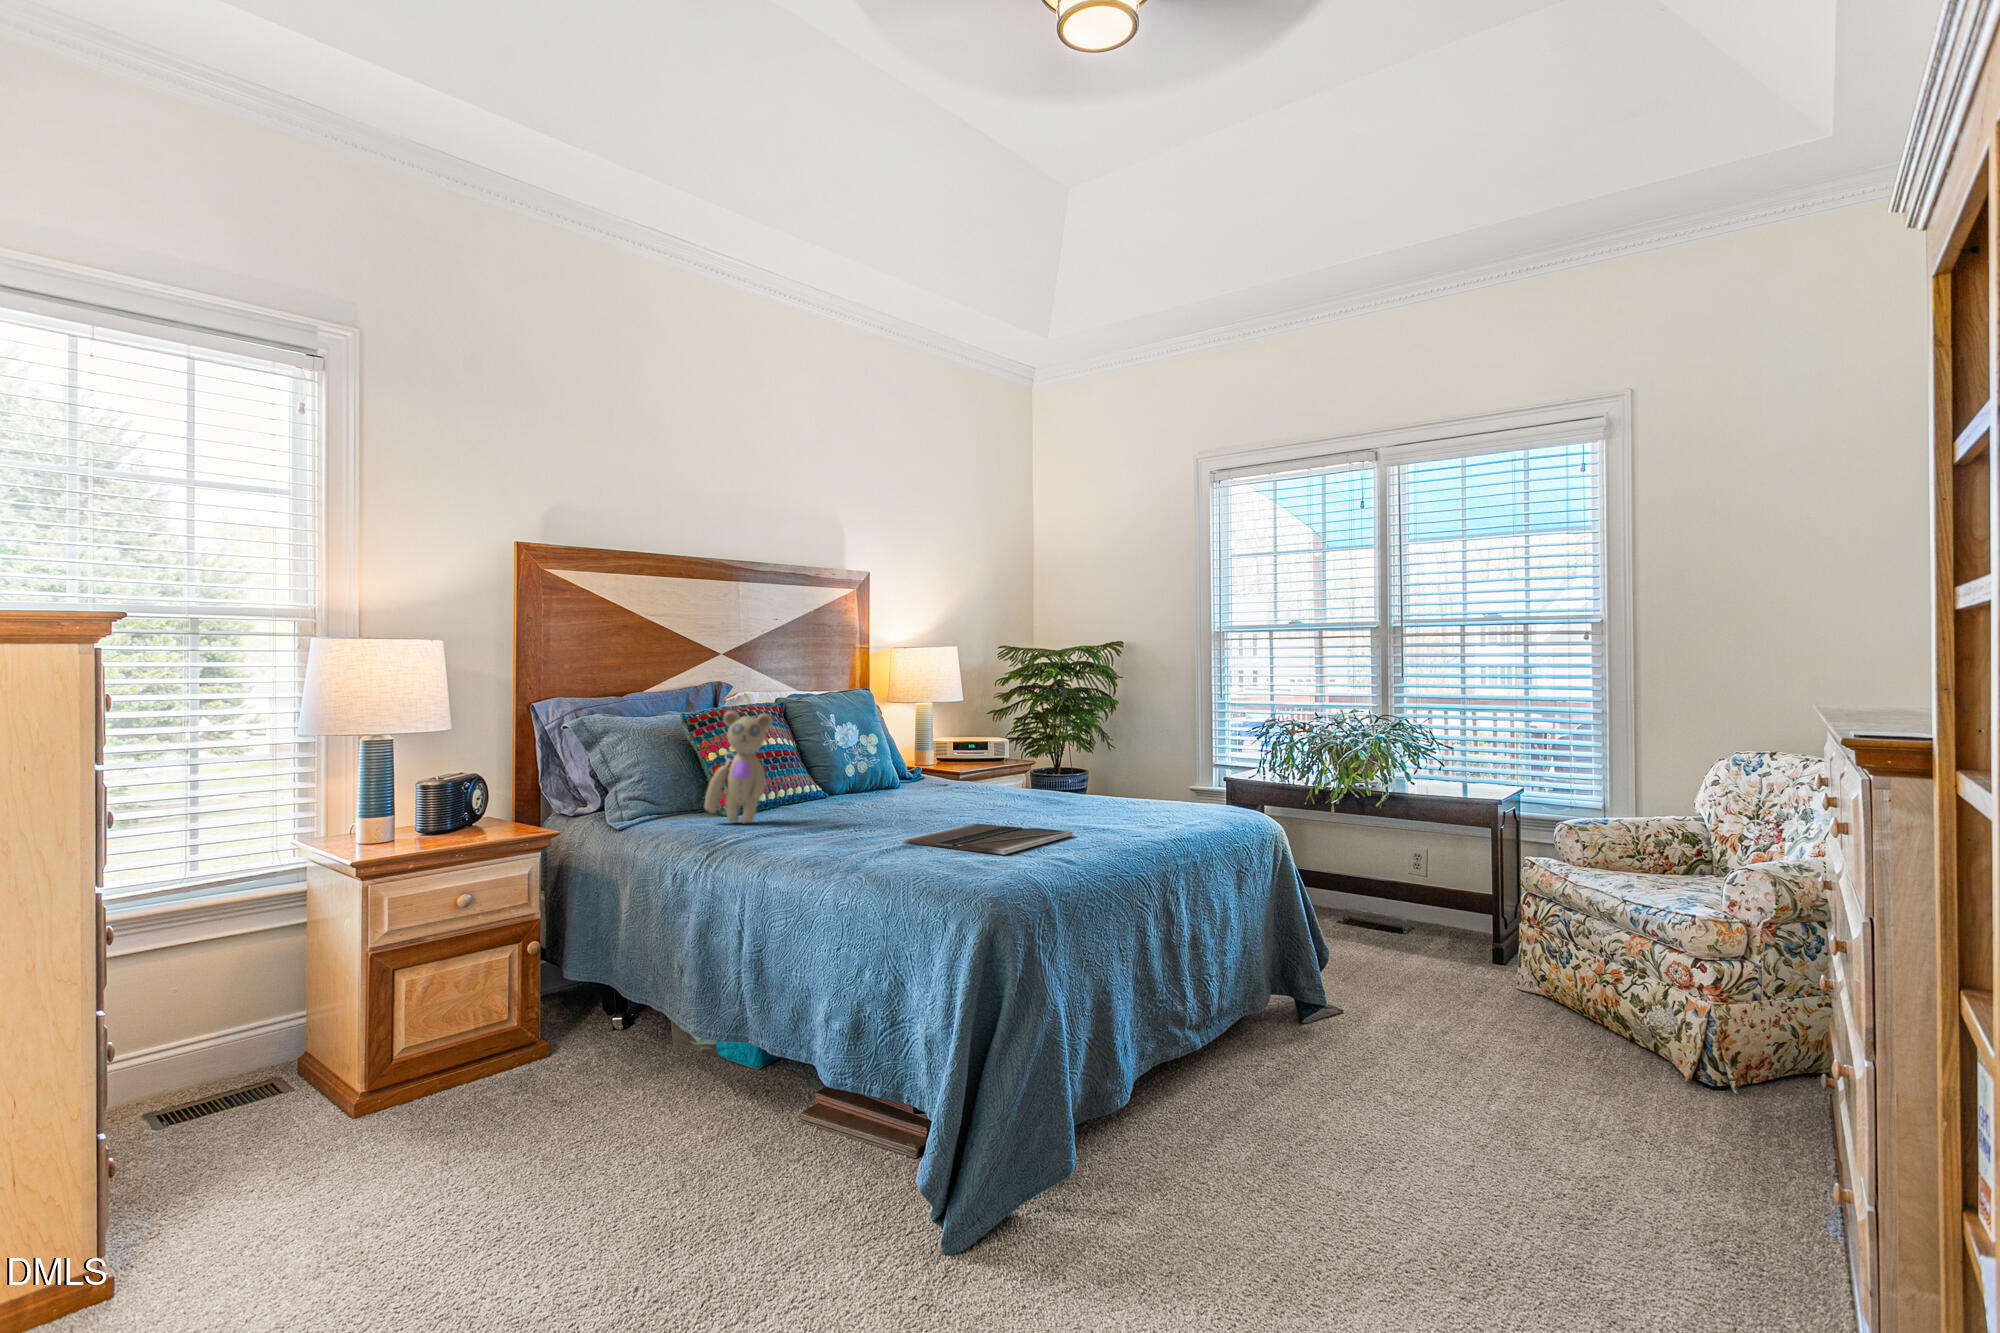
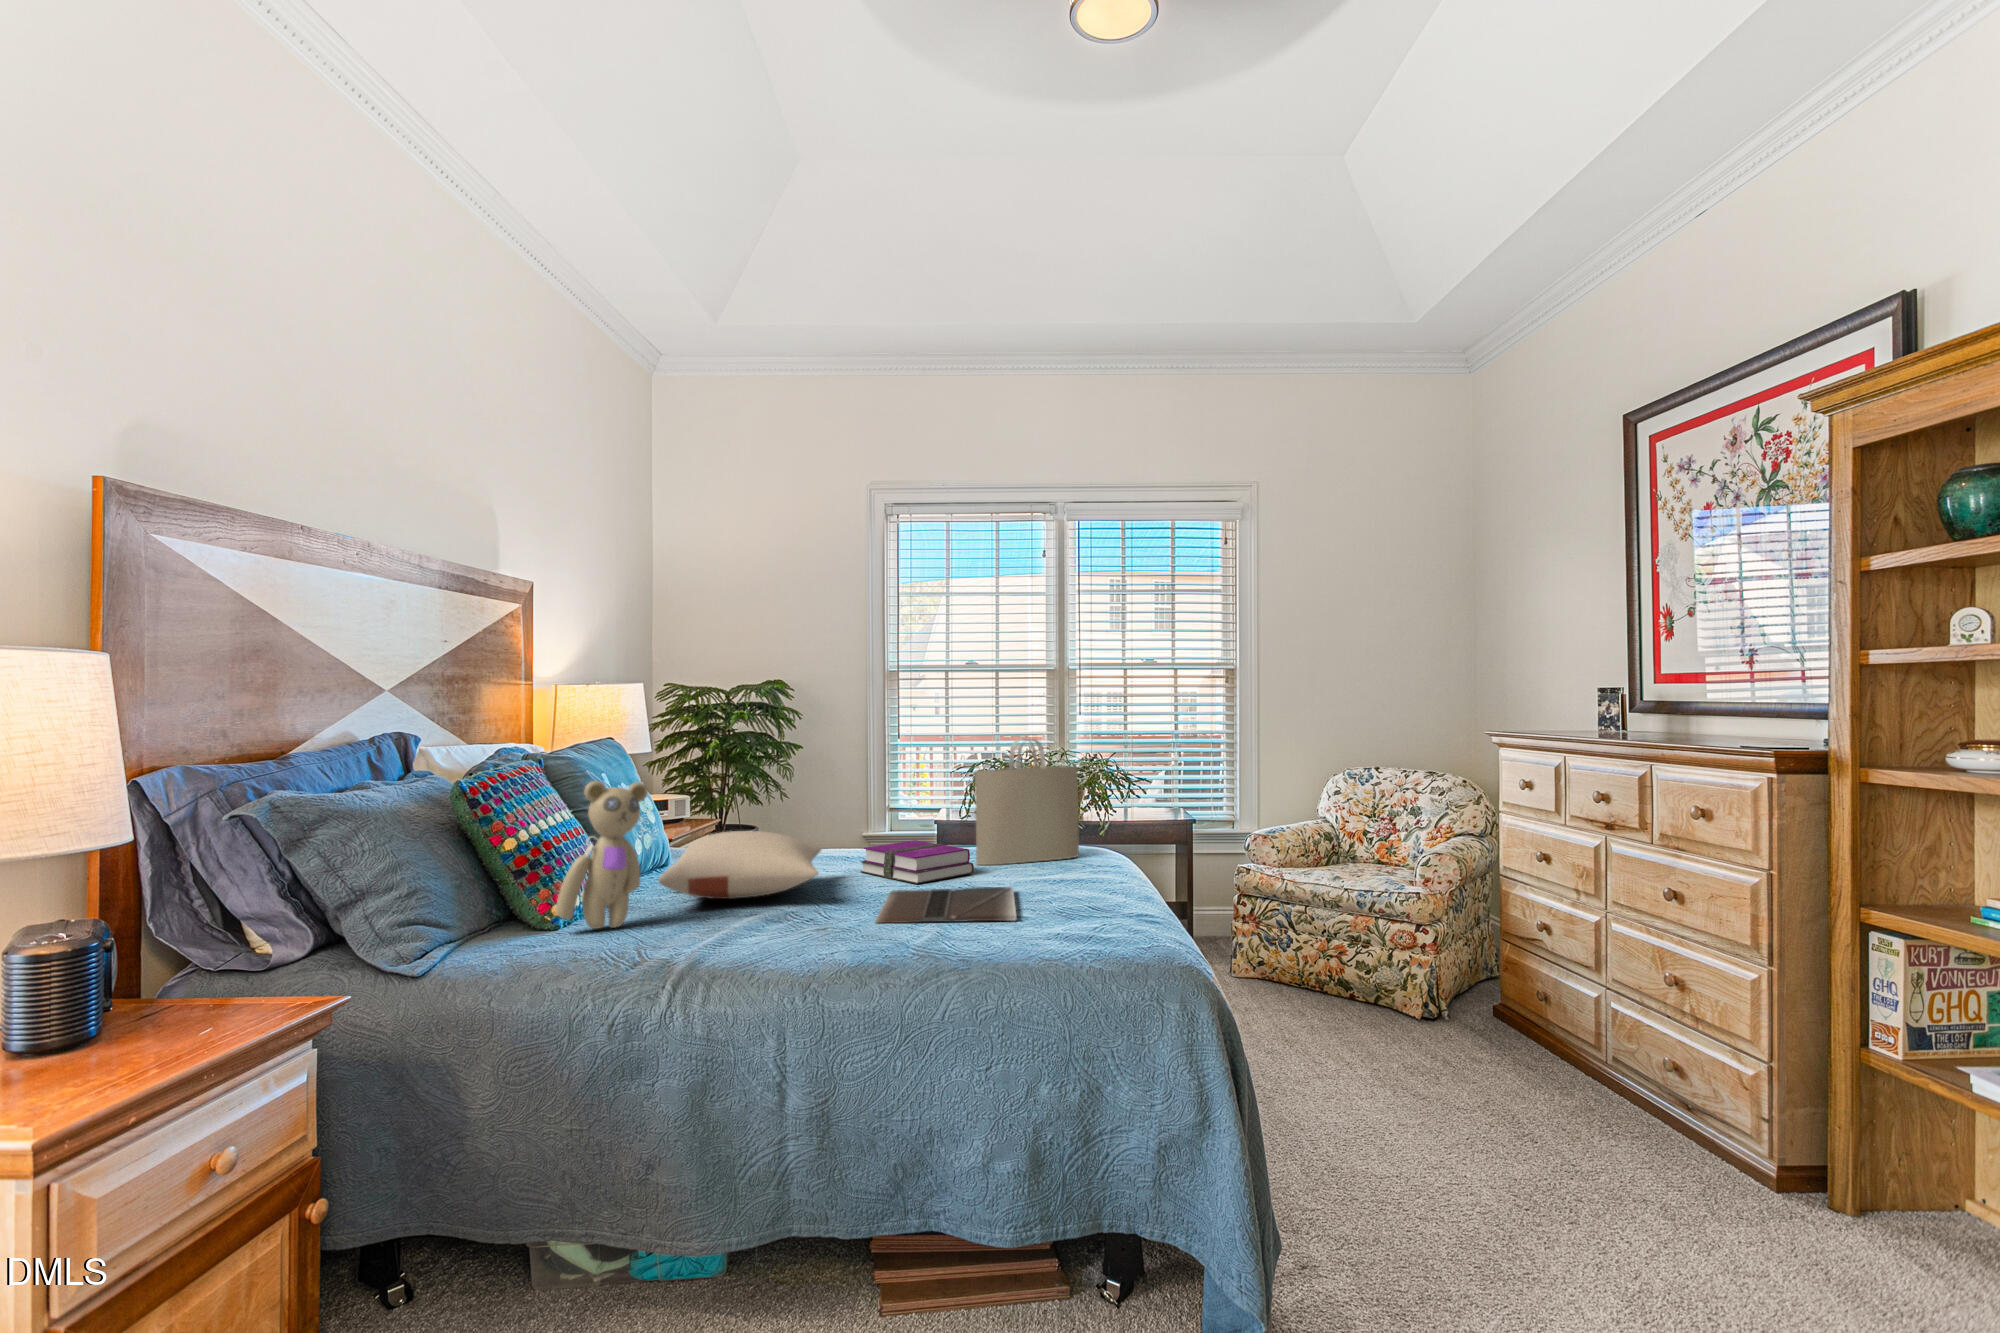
tote bag: none [1111,693,1224,818] -> present [975,738,1079,865]
pillow: none [790,762,960,815] -> present [658,831,821,899]
hardback book: none [1002,786,1085,822] -> present [860,840,974,884]

